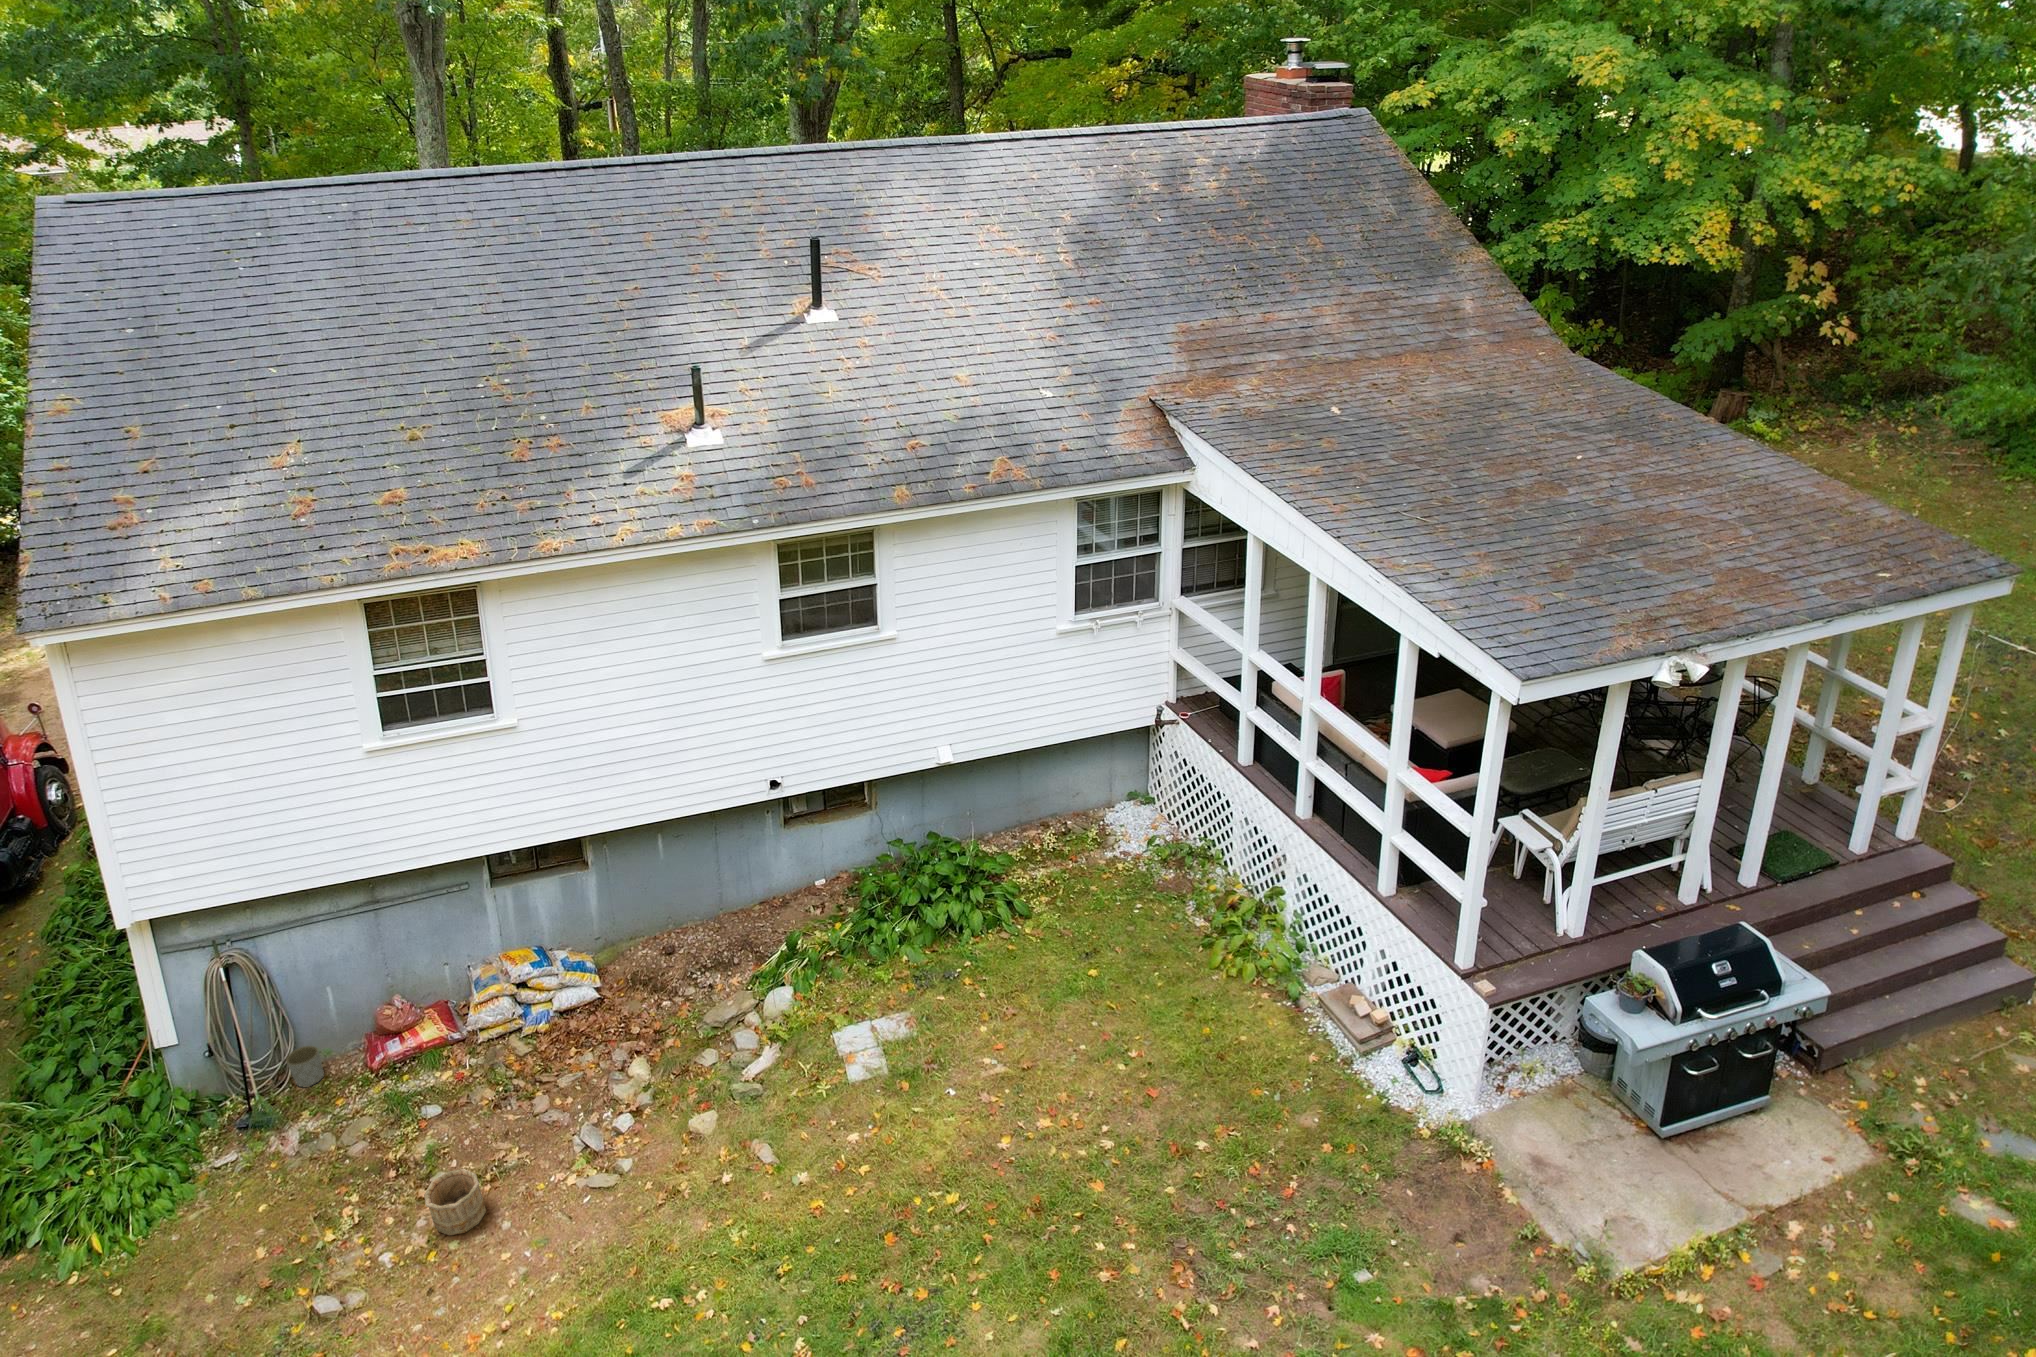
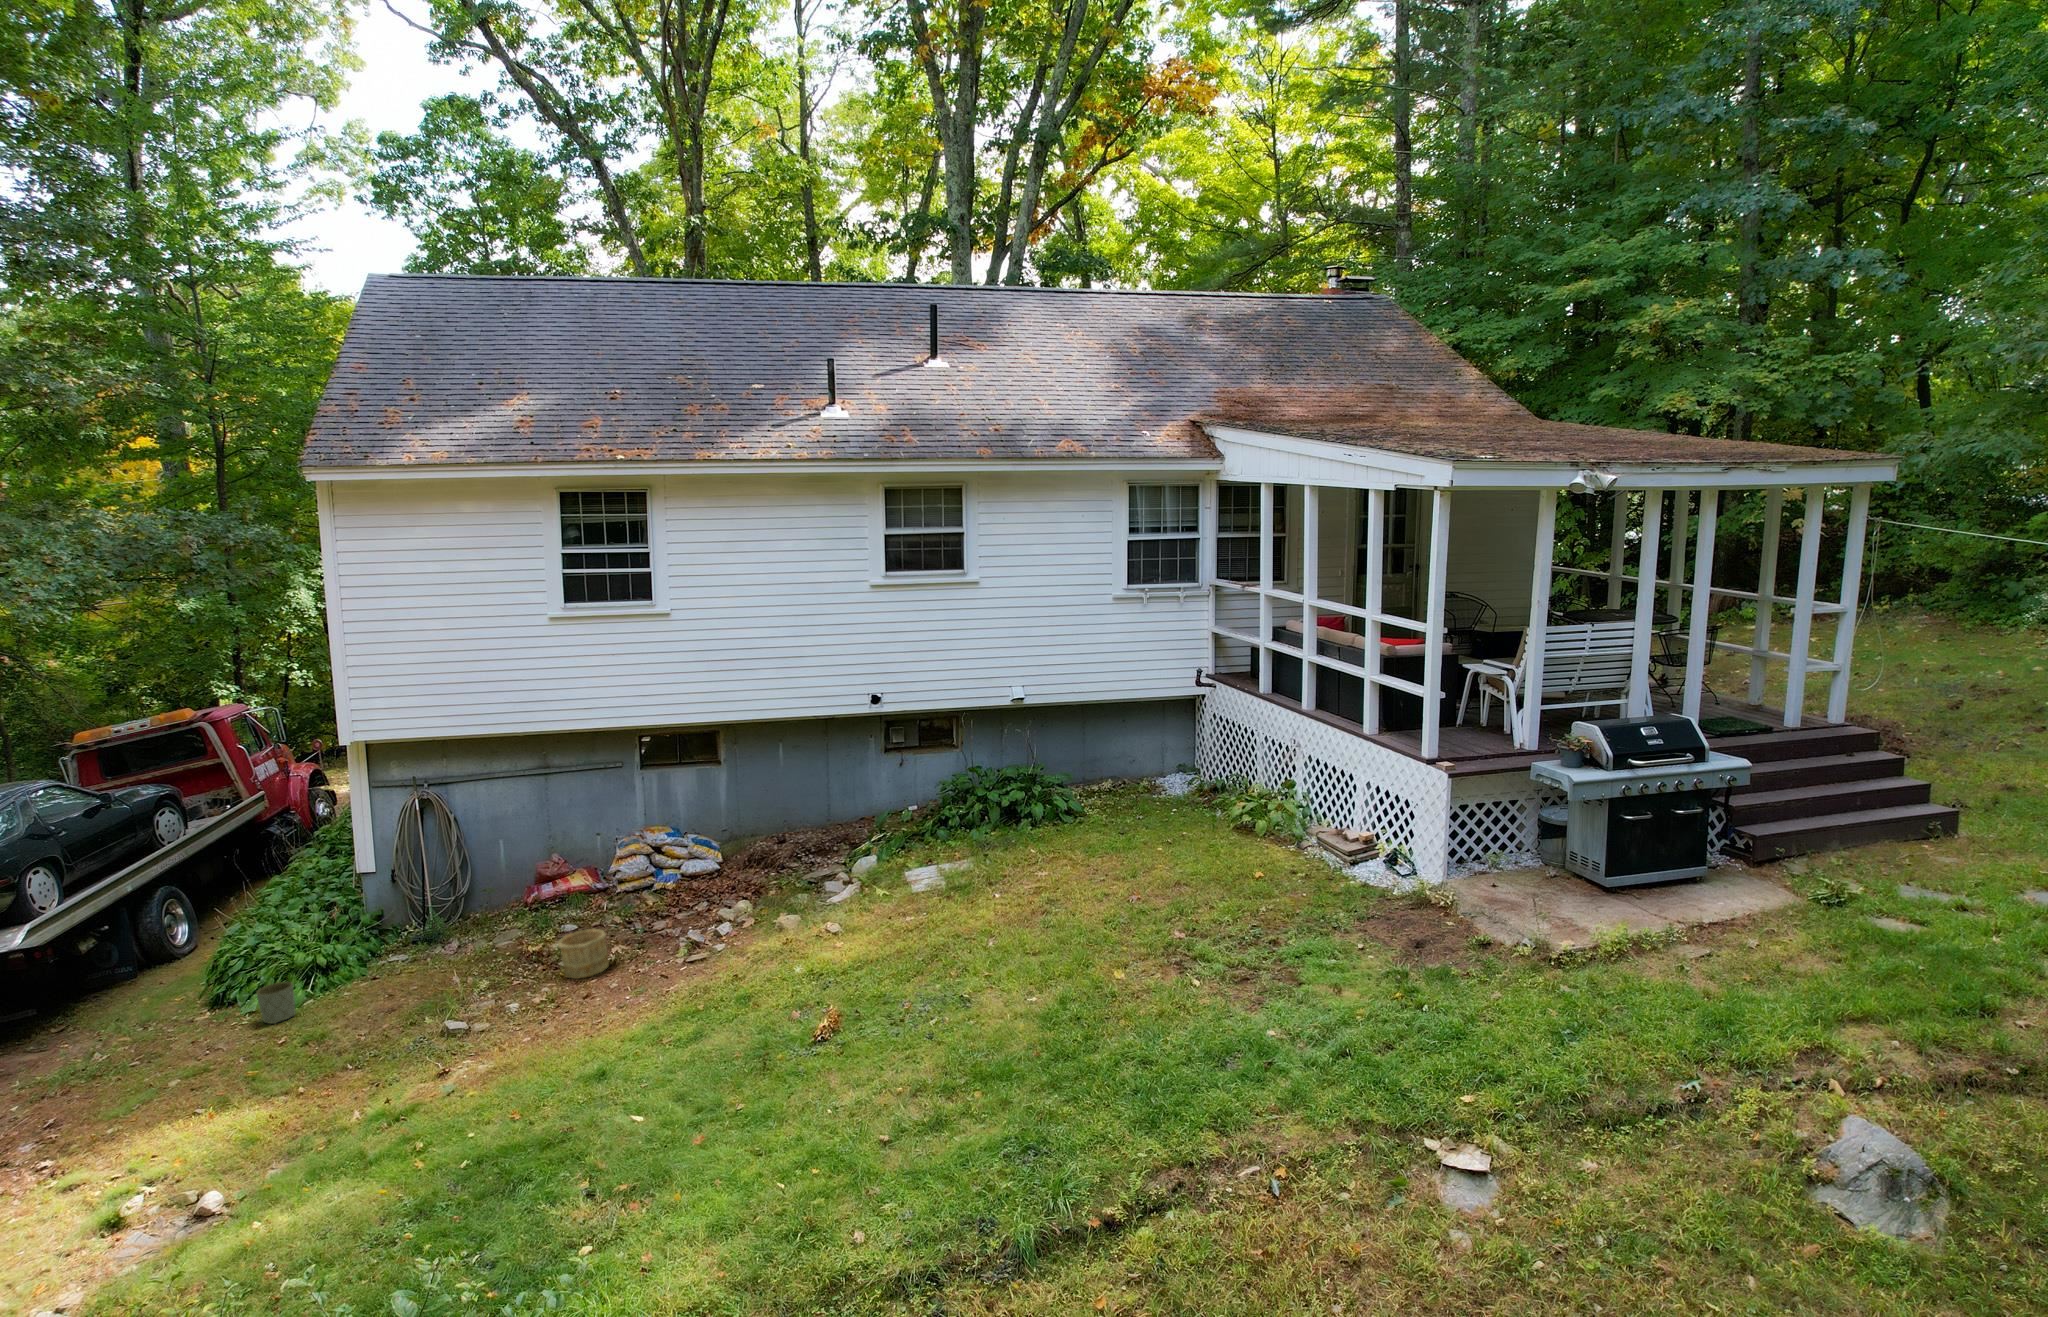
planter: present [286,1046,324,1087] -> present [256,982,295,1024]

